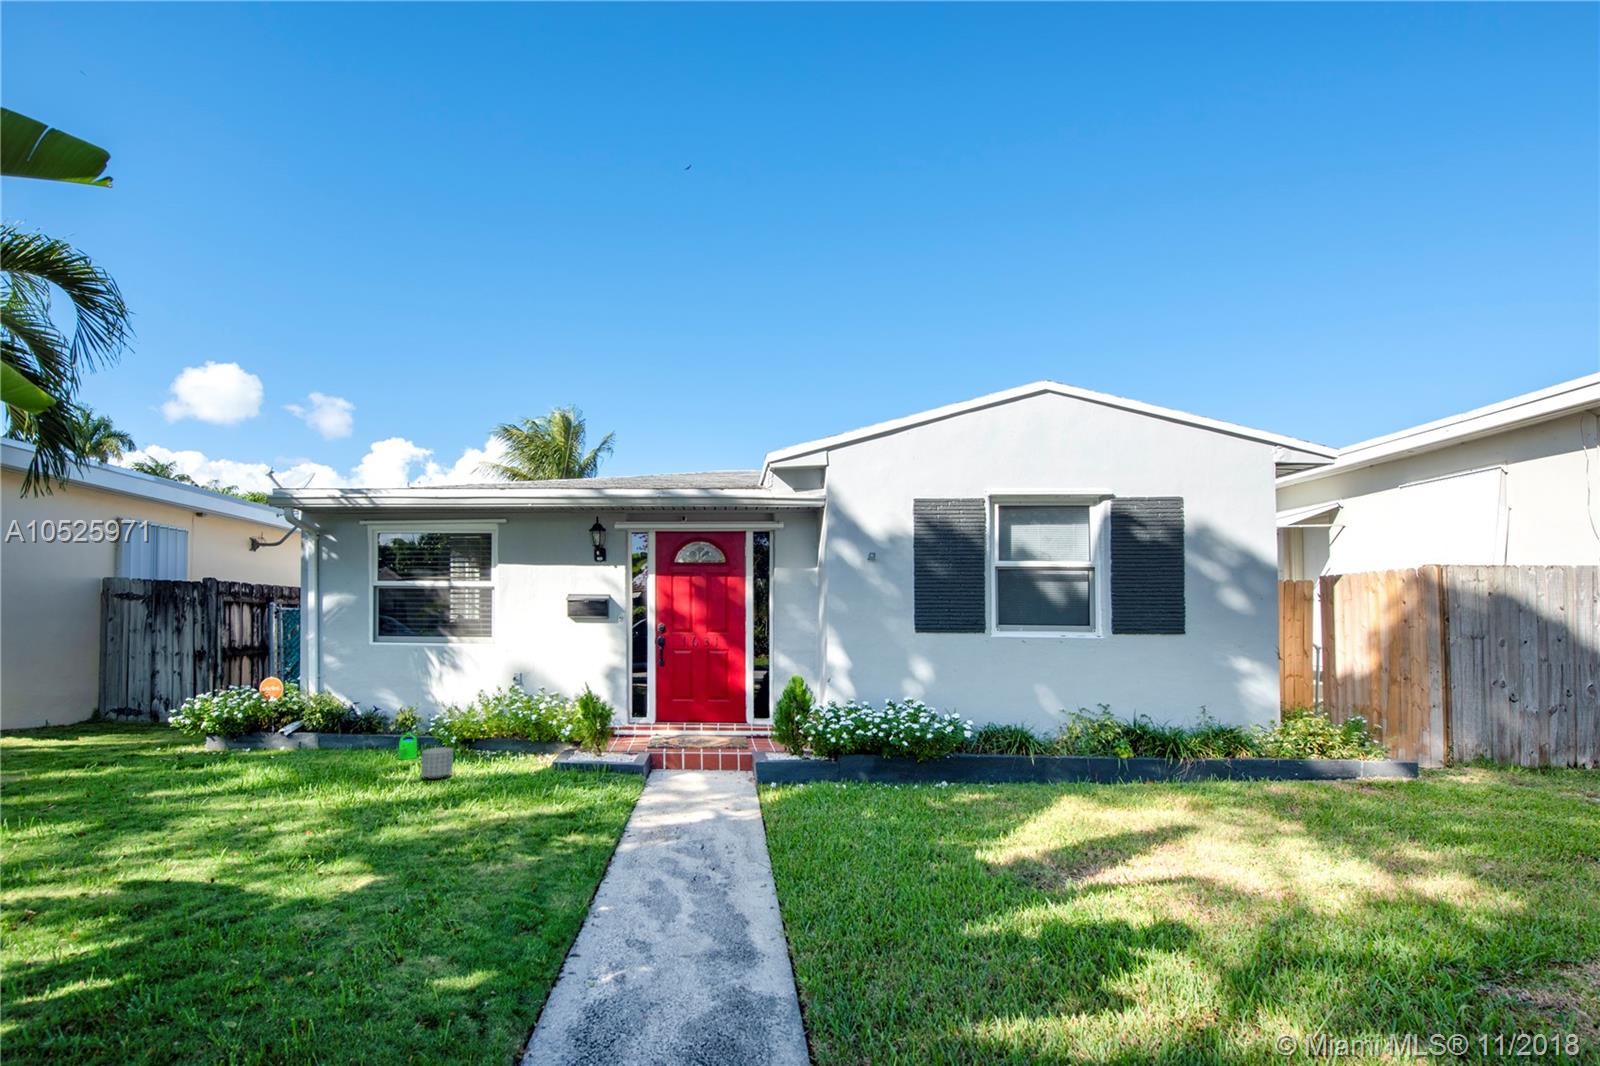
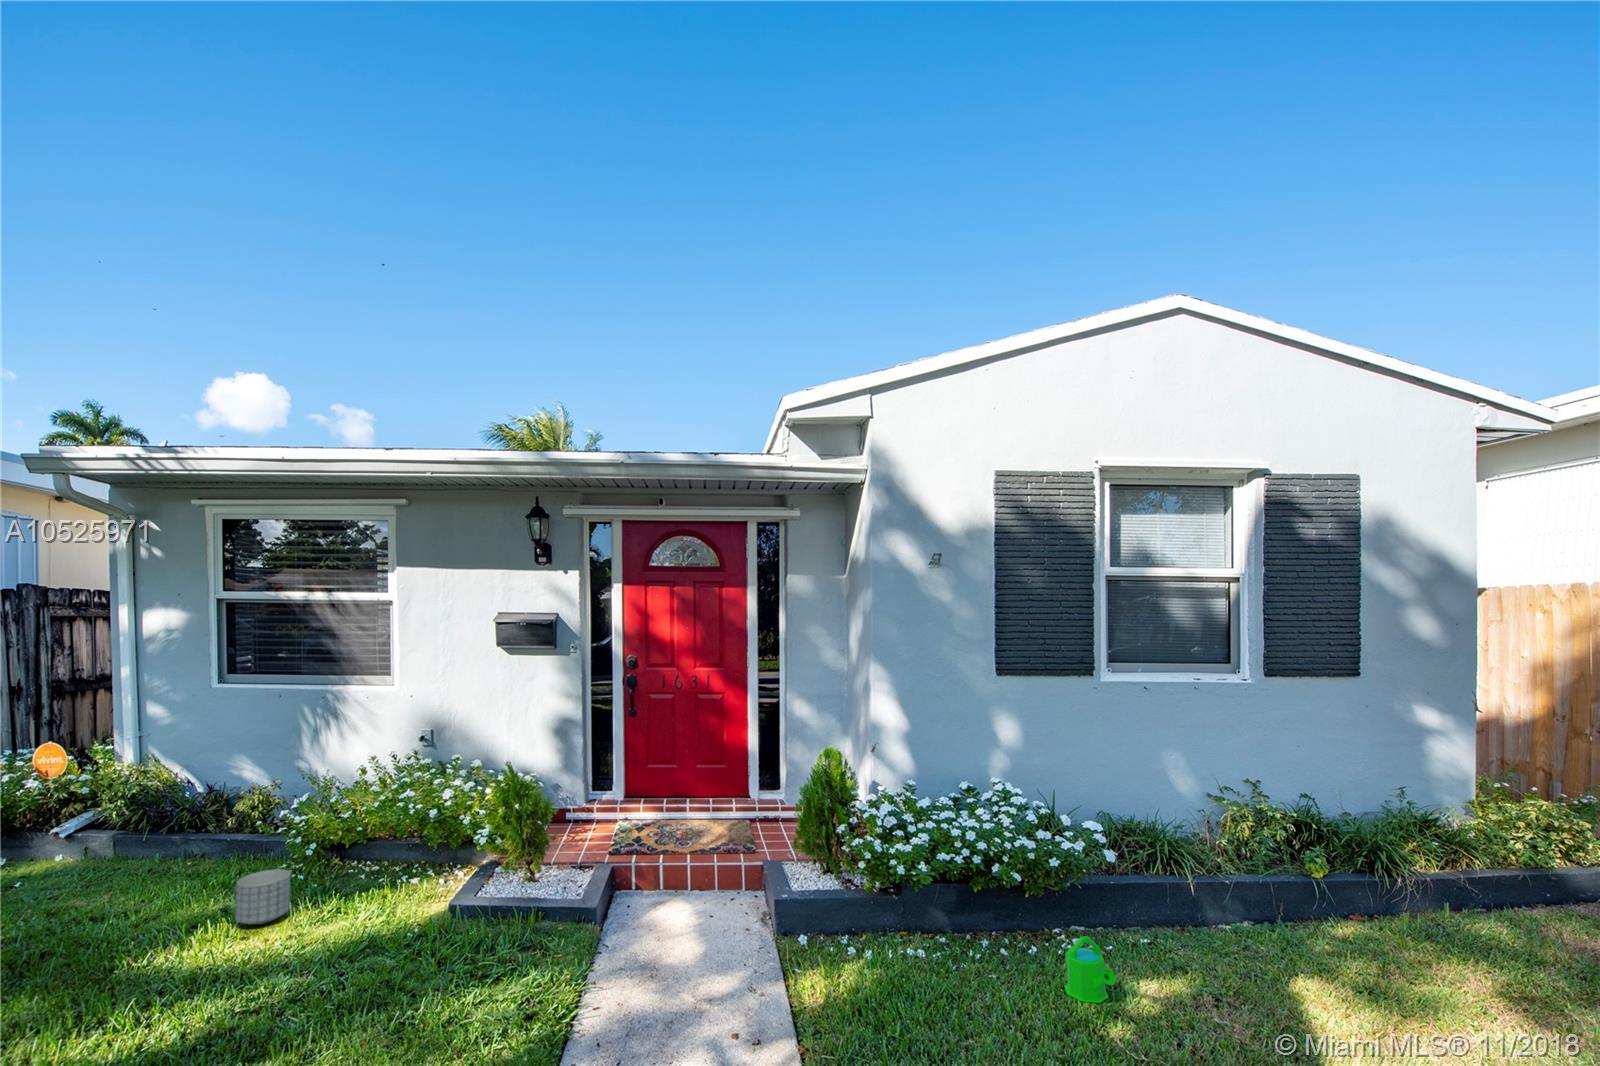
watering can: present [398,732,417,759] -> present [1064,936,1116,1003]

